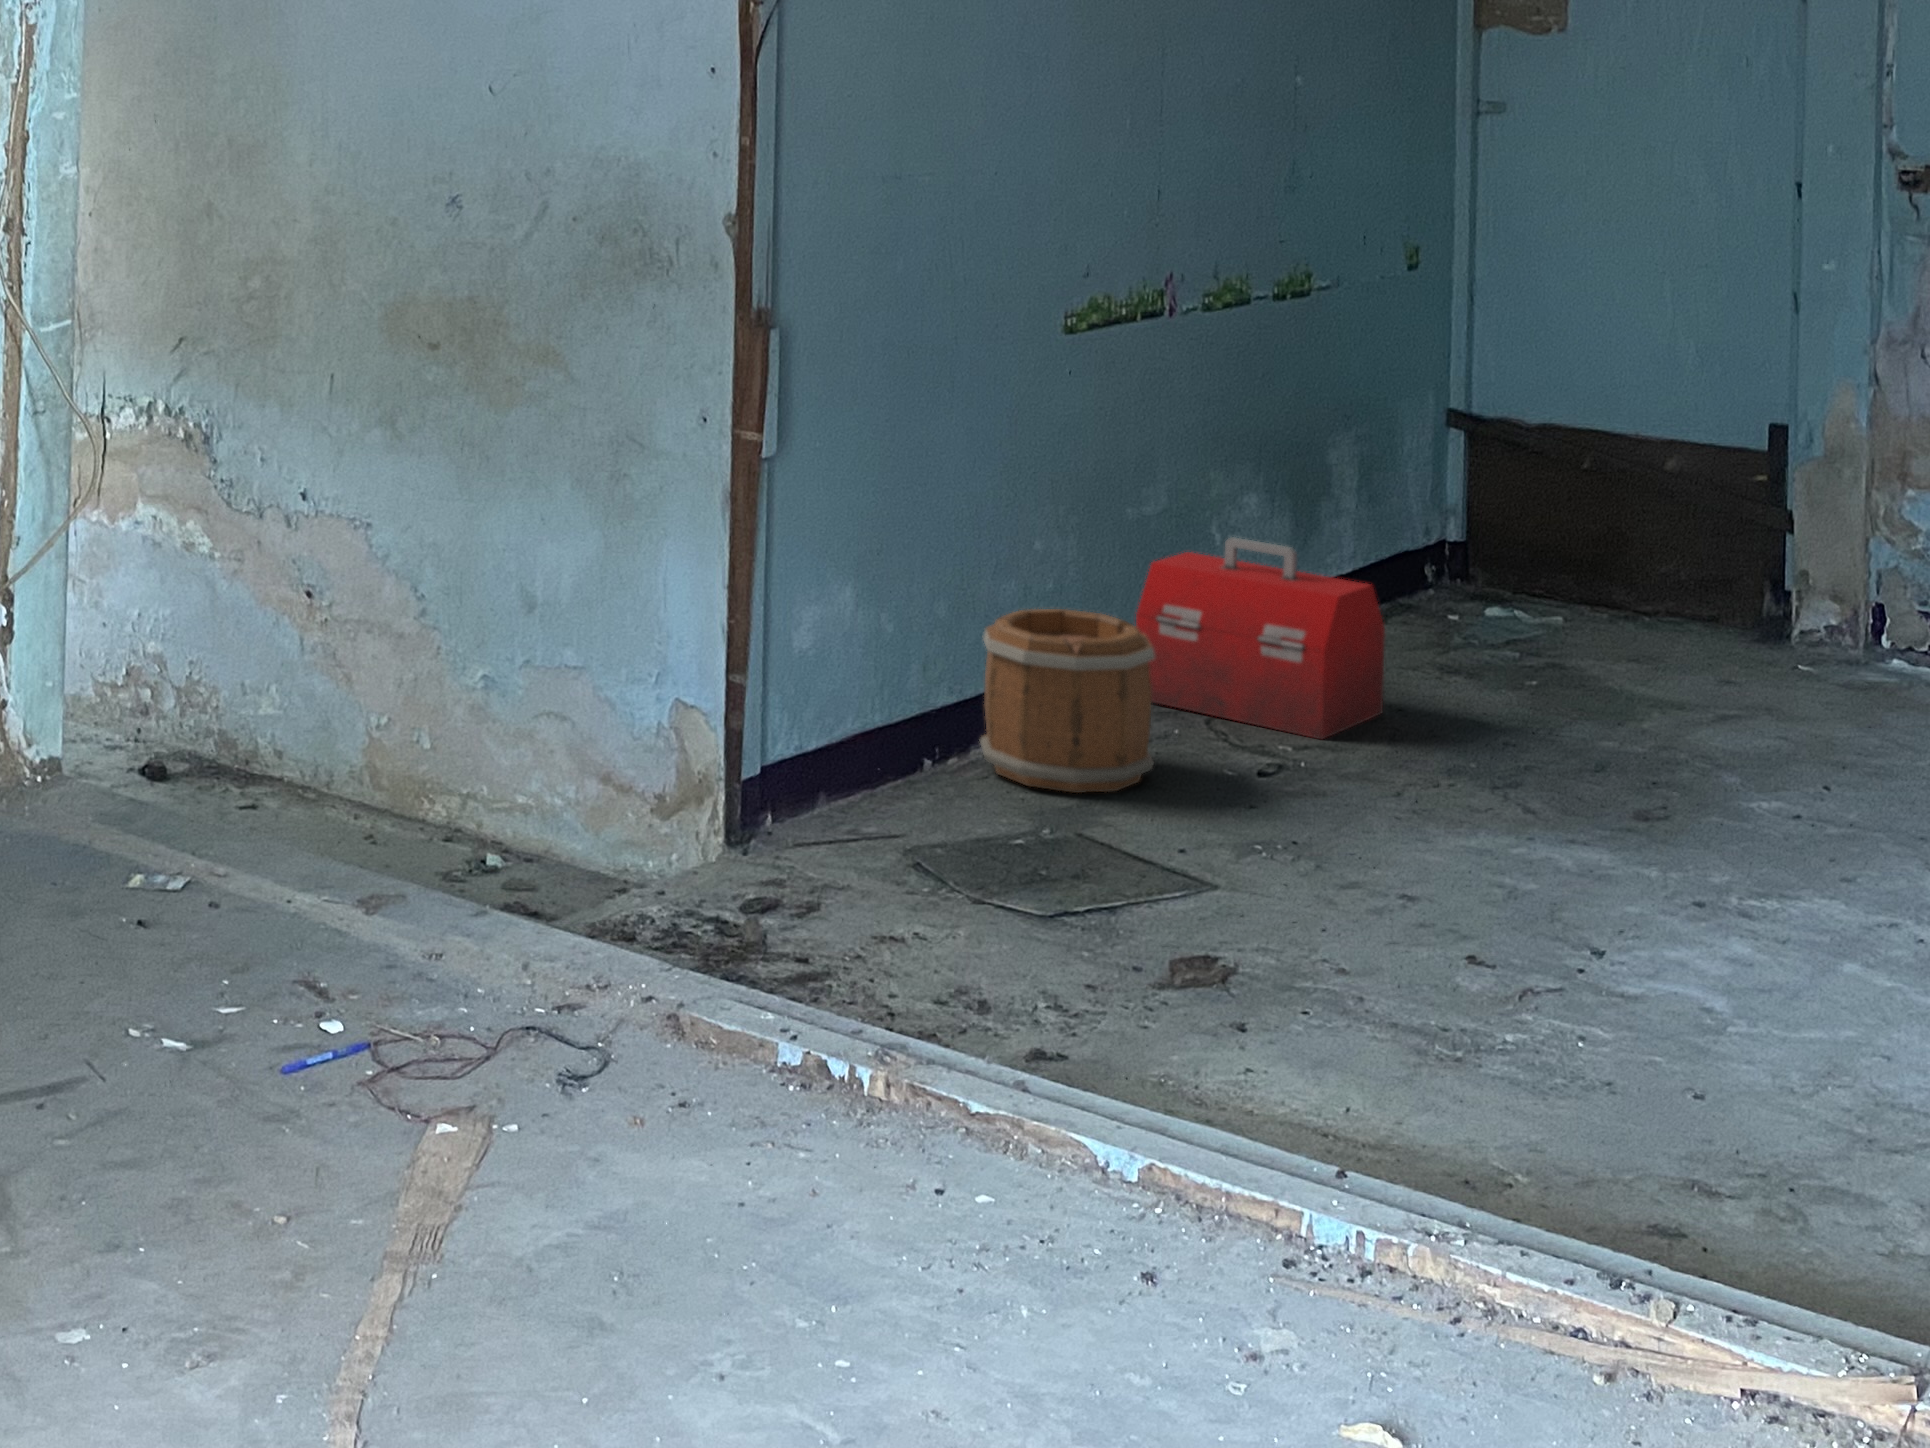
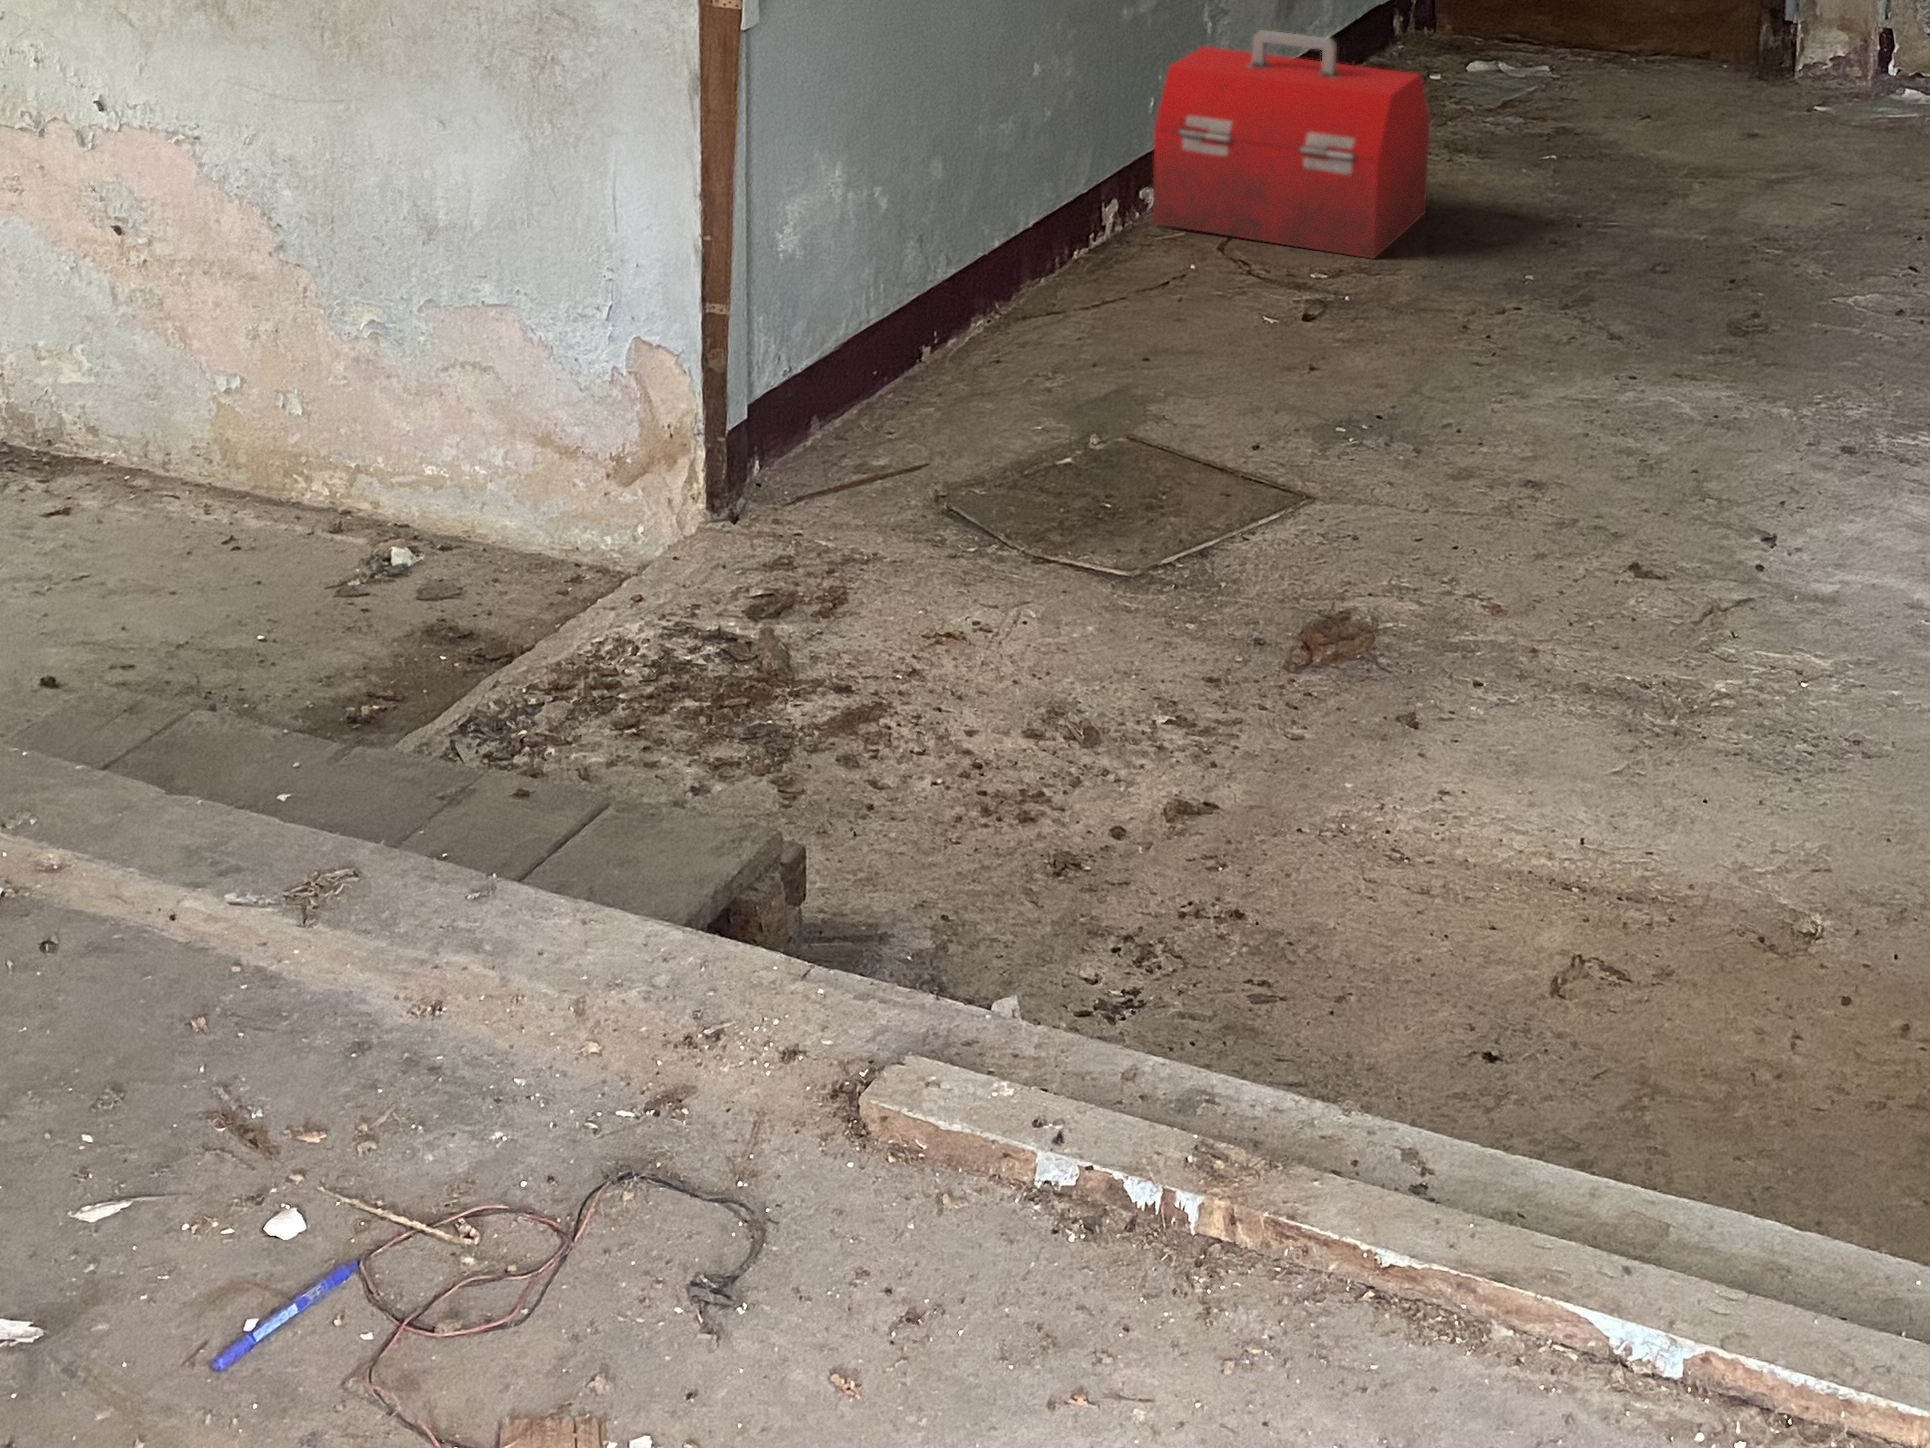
bucket: present [980,609,1155,793] -> none [1000,147,1210,372]

